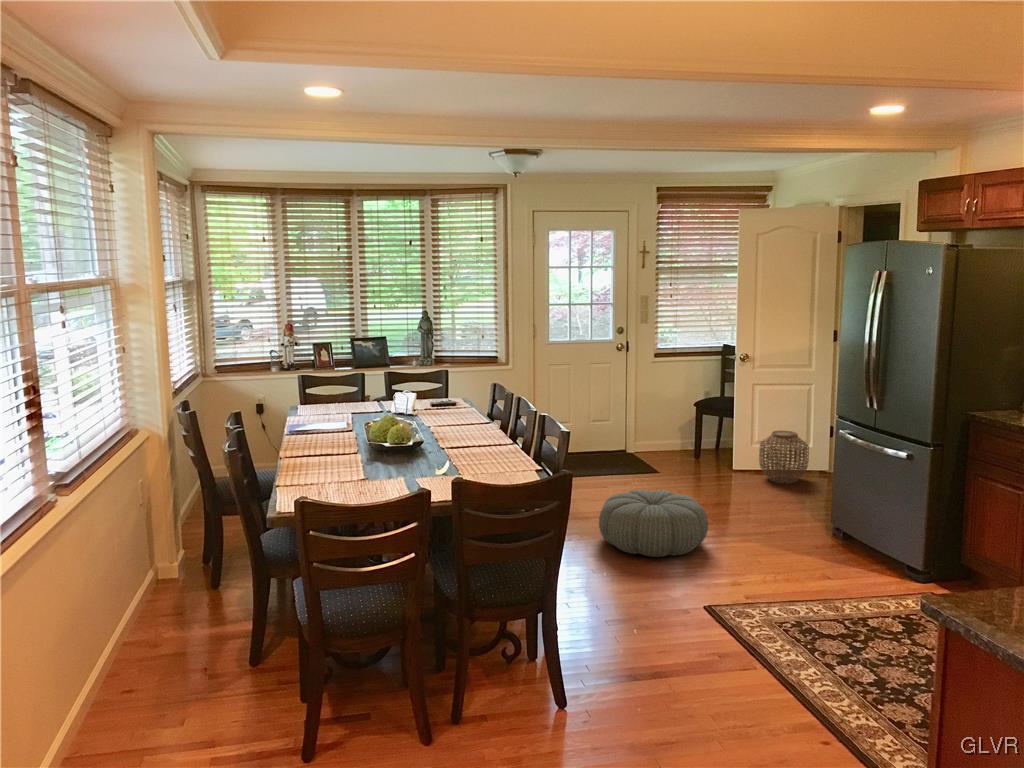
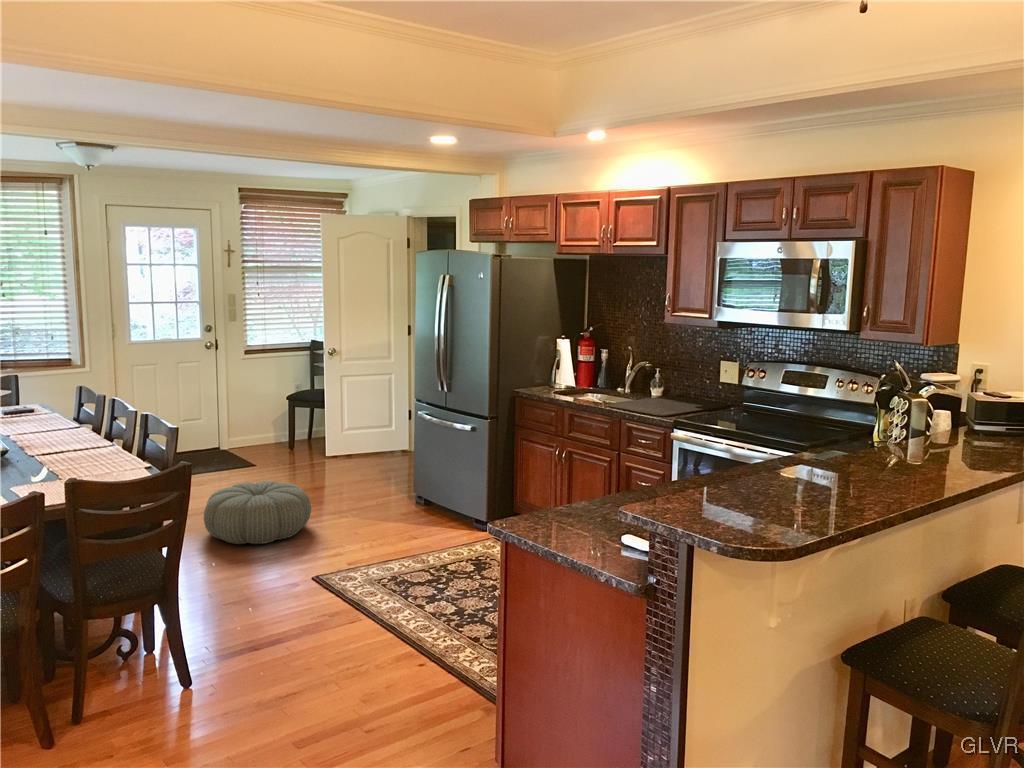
woven basket: present [759,431,809,483] -> none [351,417,393,464]

